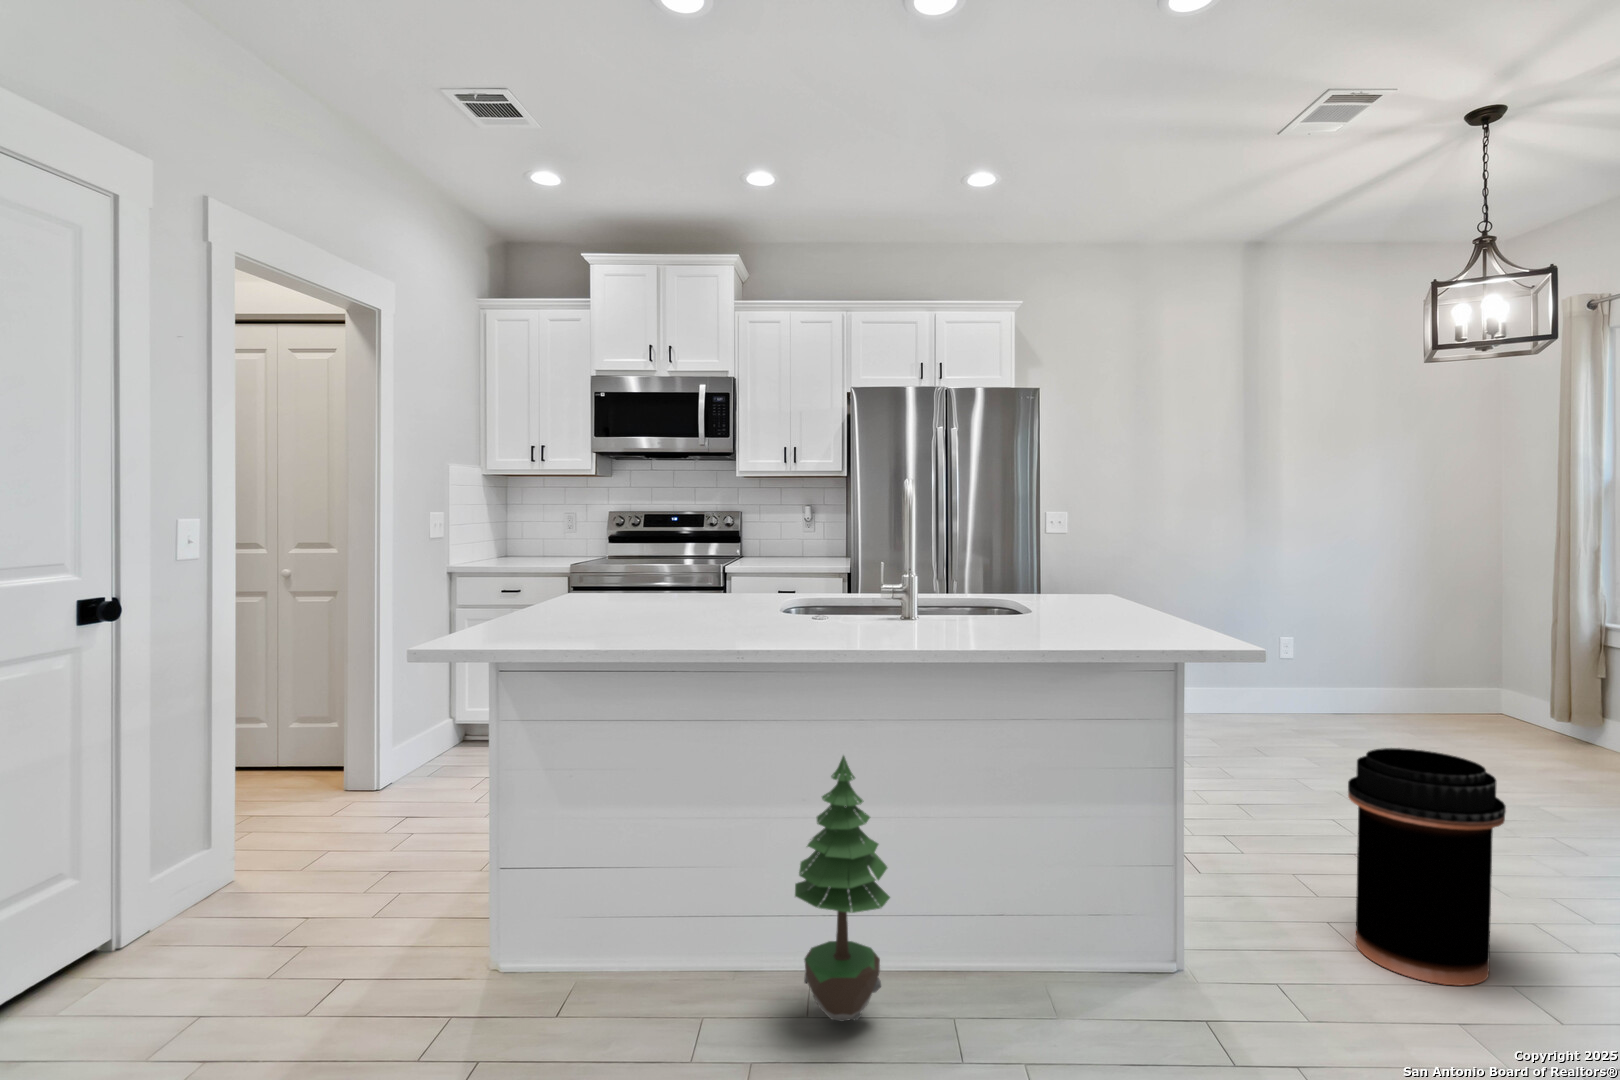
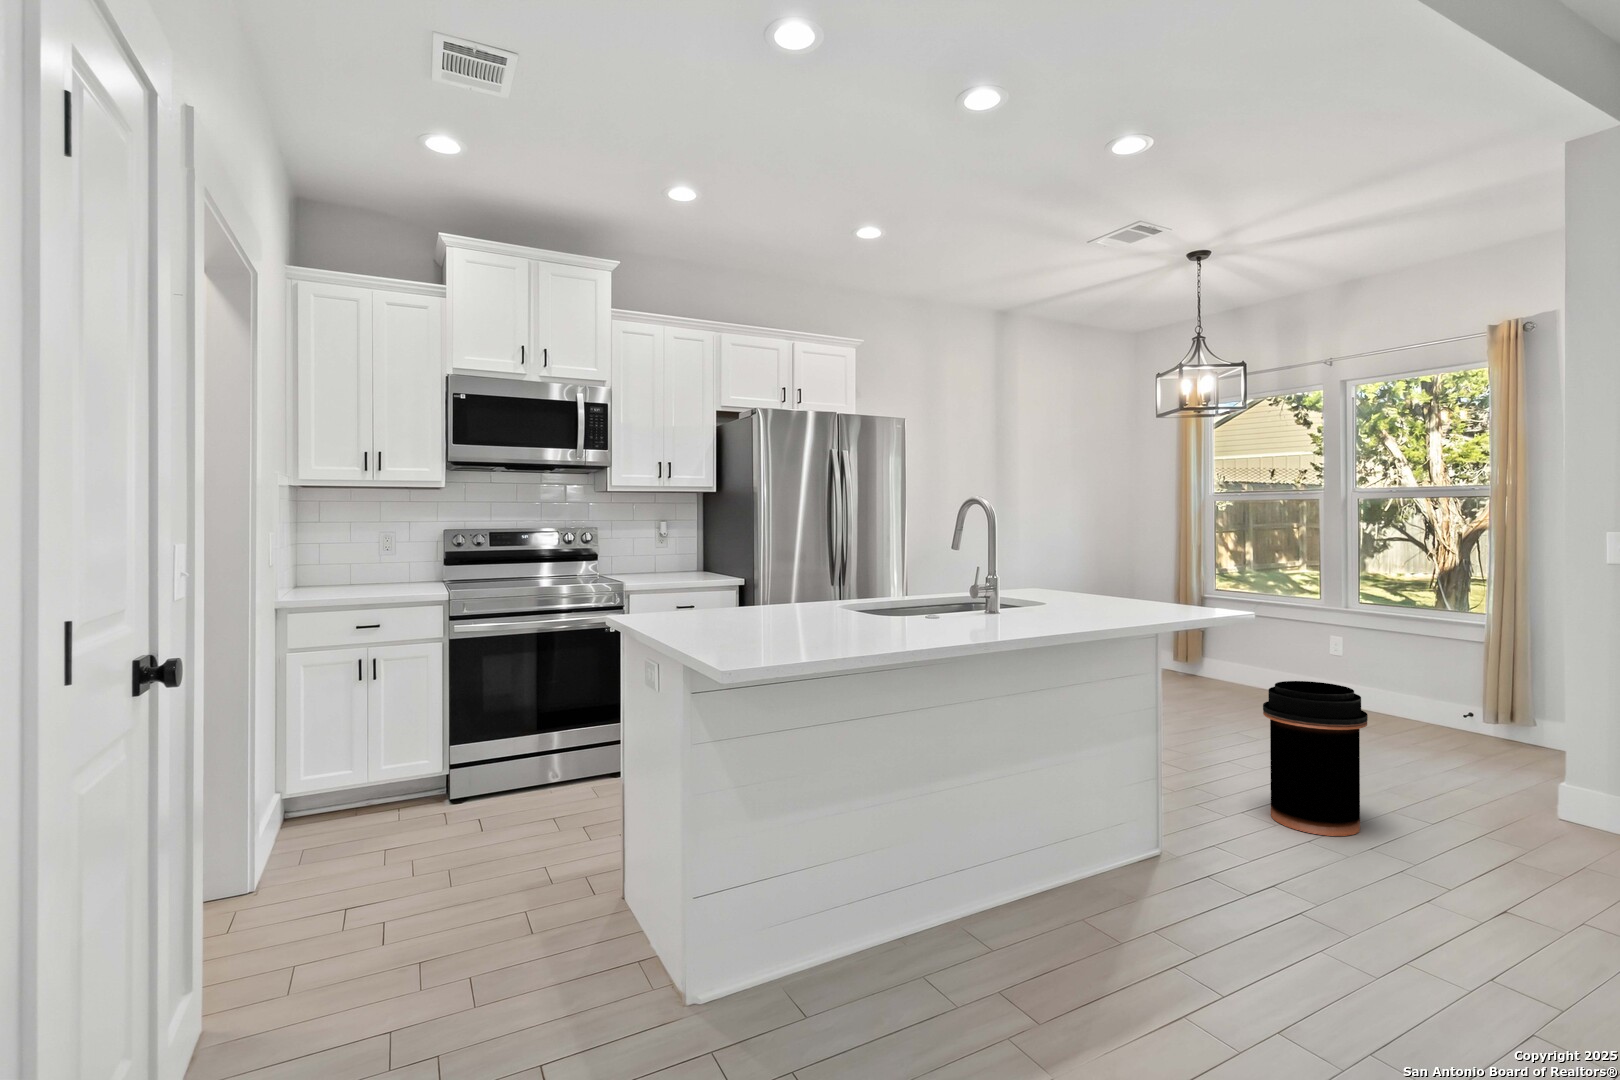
potted tree: present [795,756,890,1021] -> none [1066,738,1160,983]

